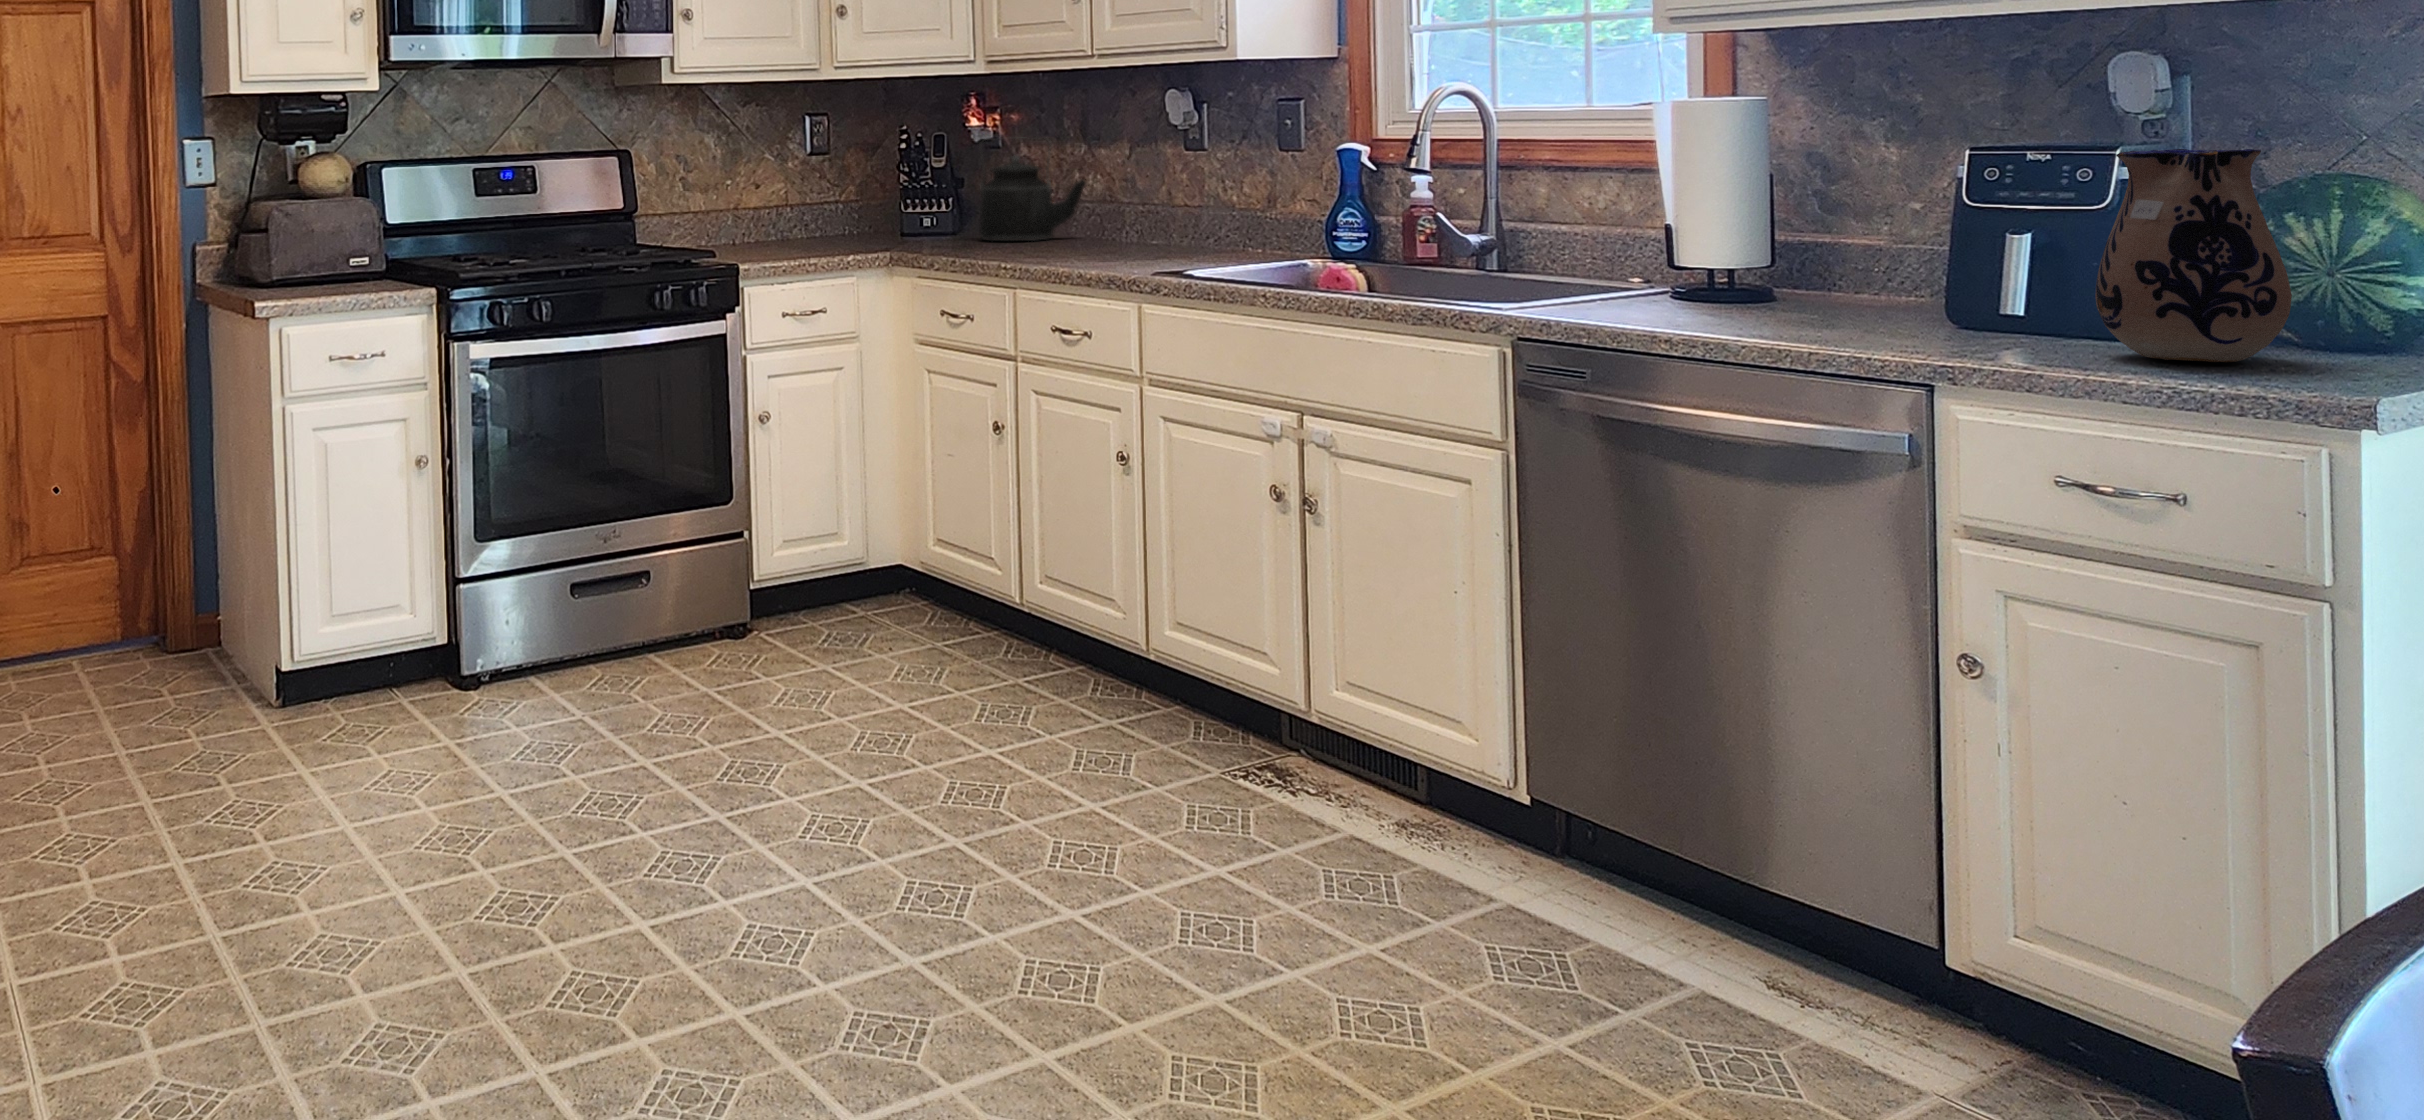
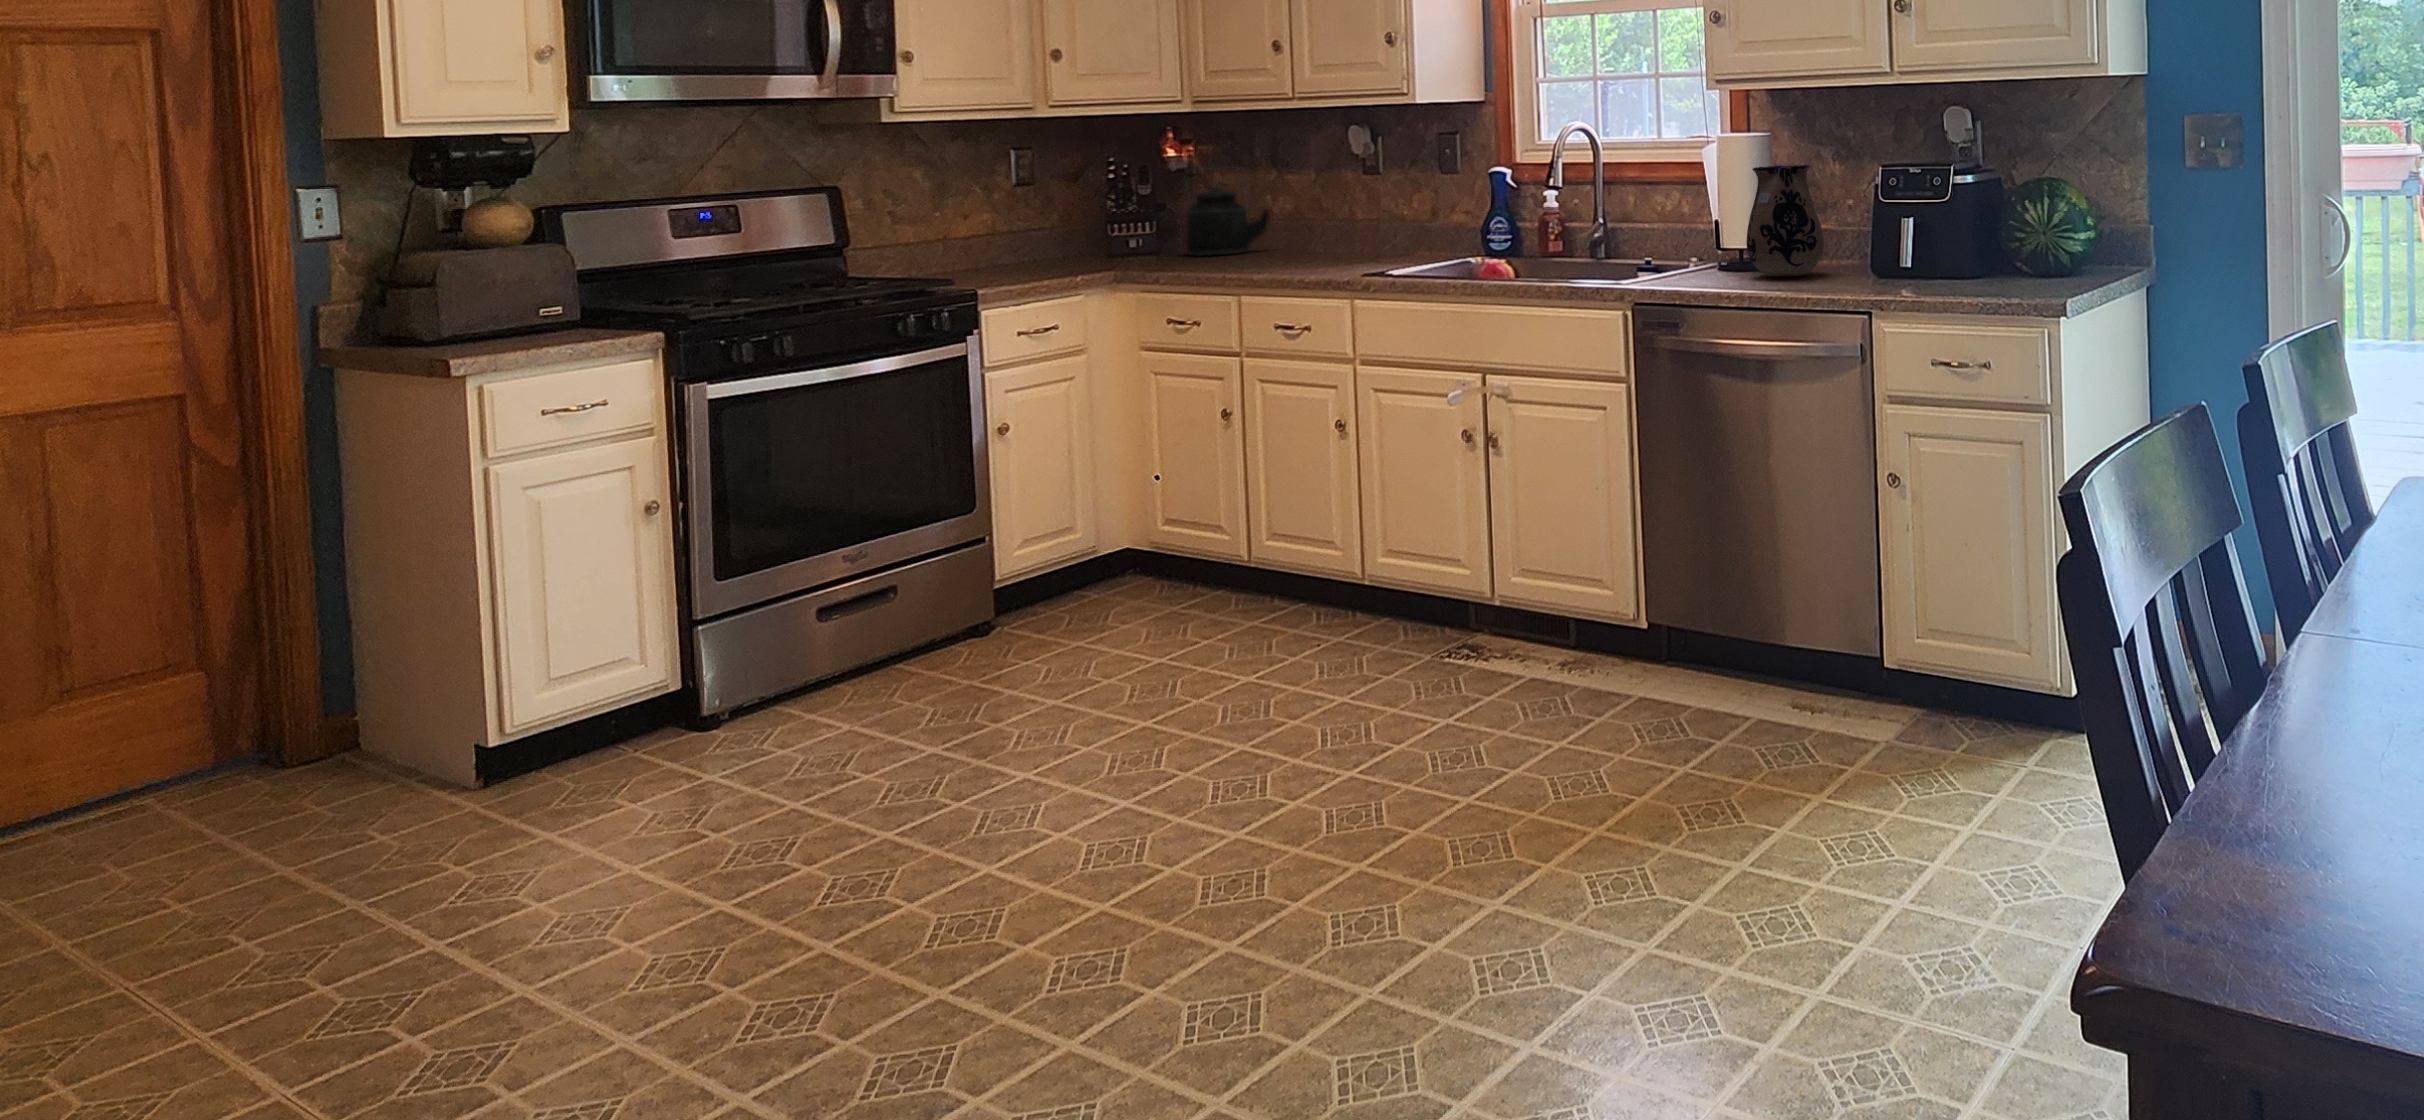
ceramic pitcher: present [2095,149,2292,362] -> present [1747,165,1824,277]

